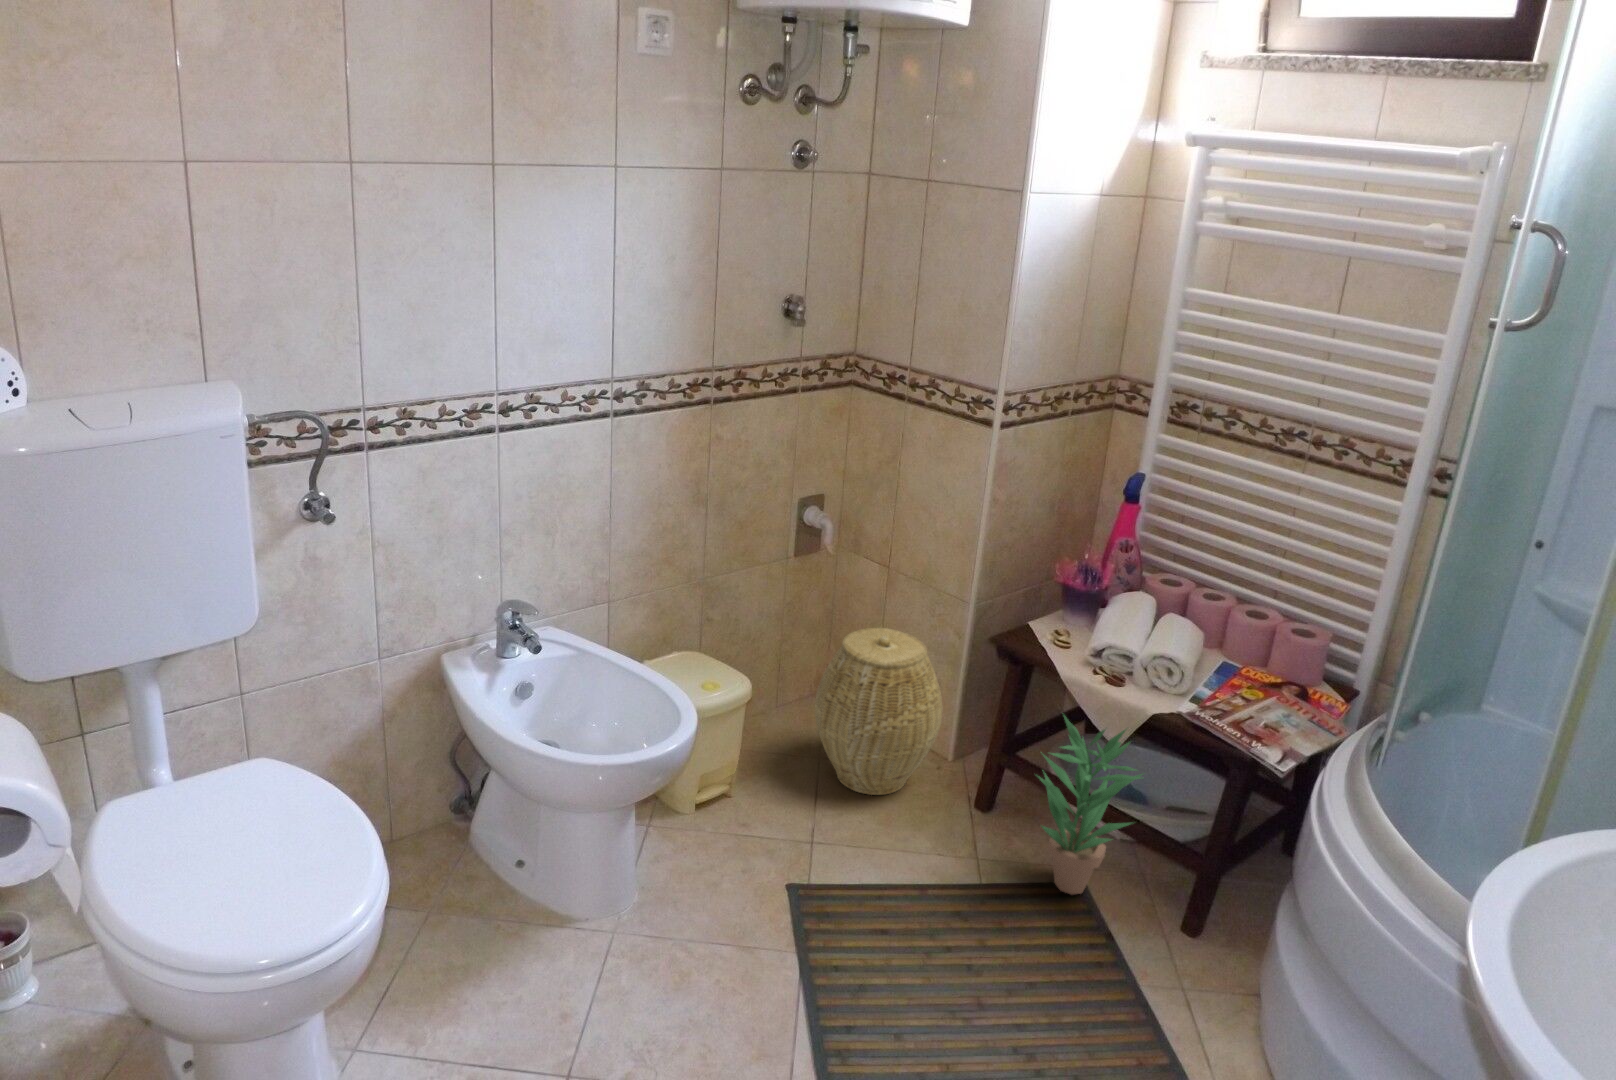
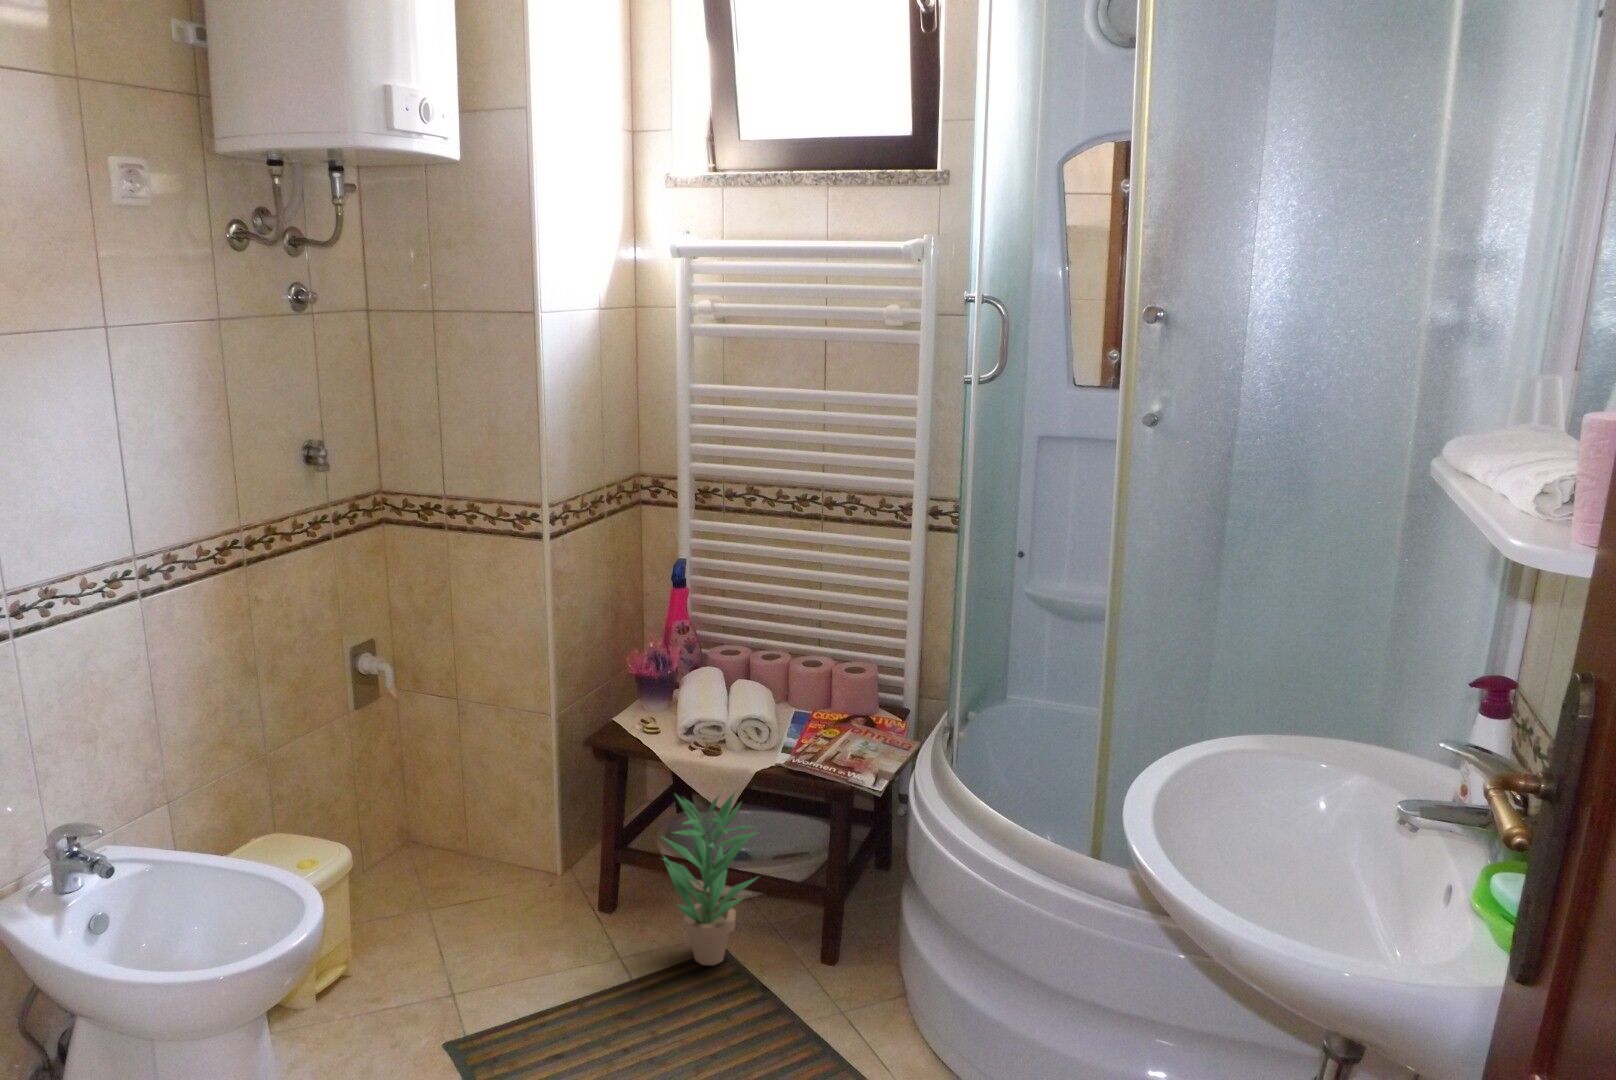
woven basket: present [815,628,942,795] -> none [410,761,546,936]

